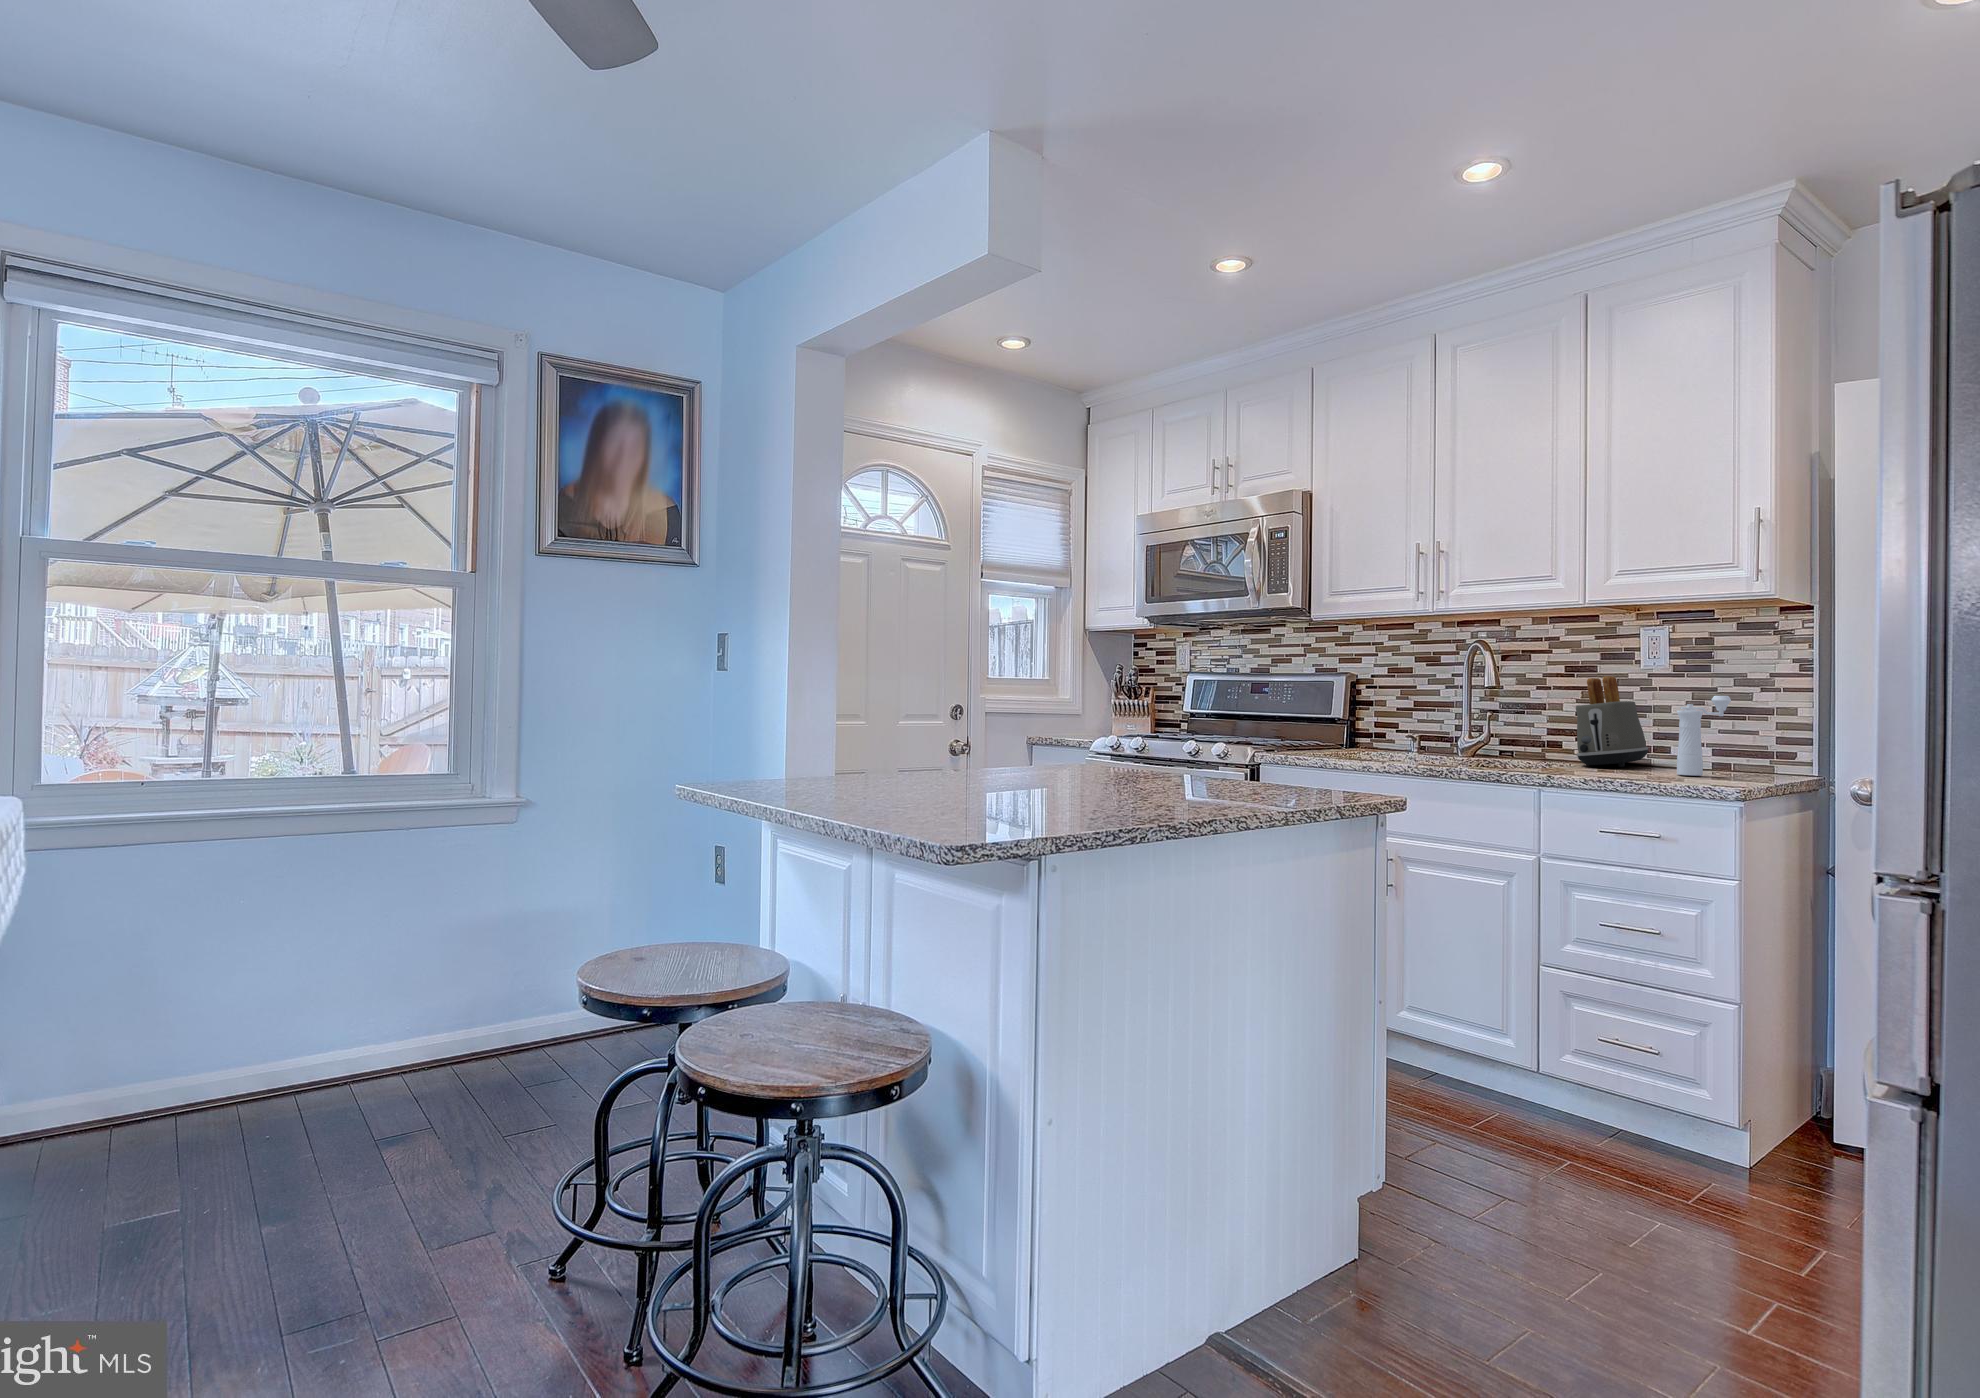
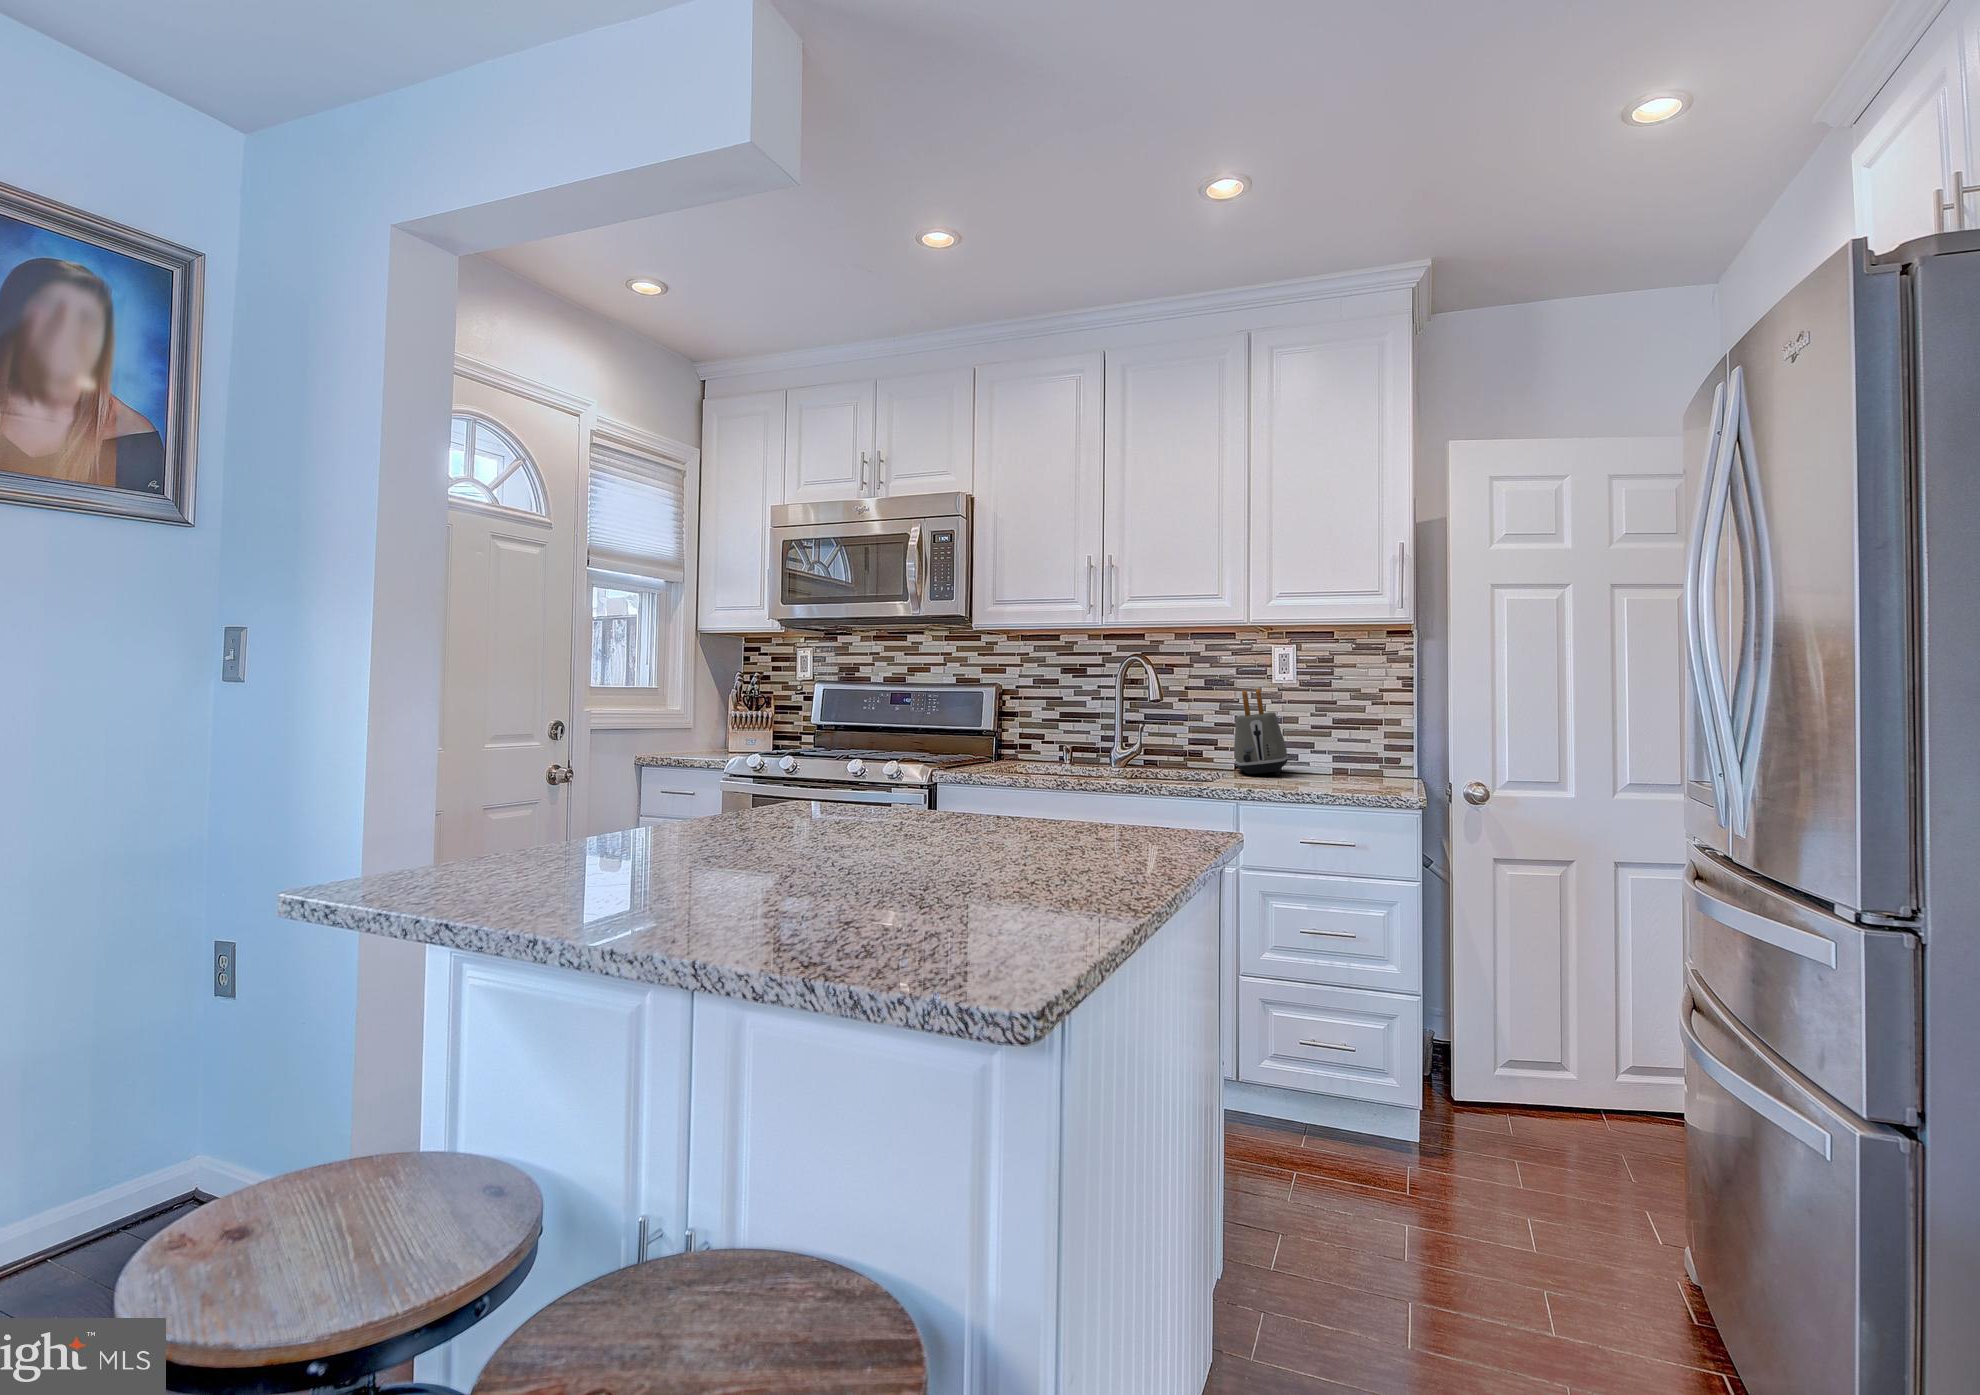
pepper mill: present [1677,696,1731,776] -> none [1333,708,1369,782]

